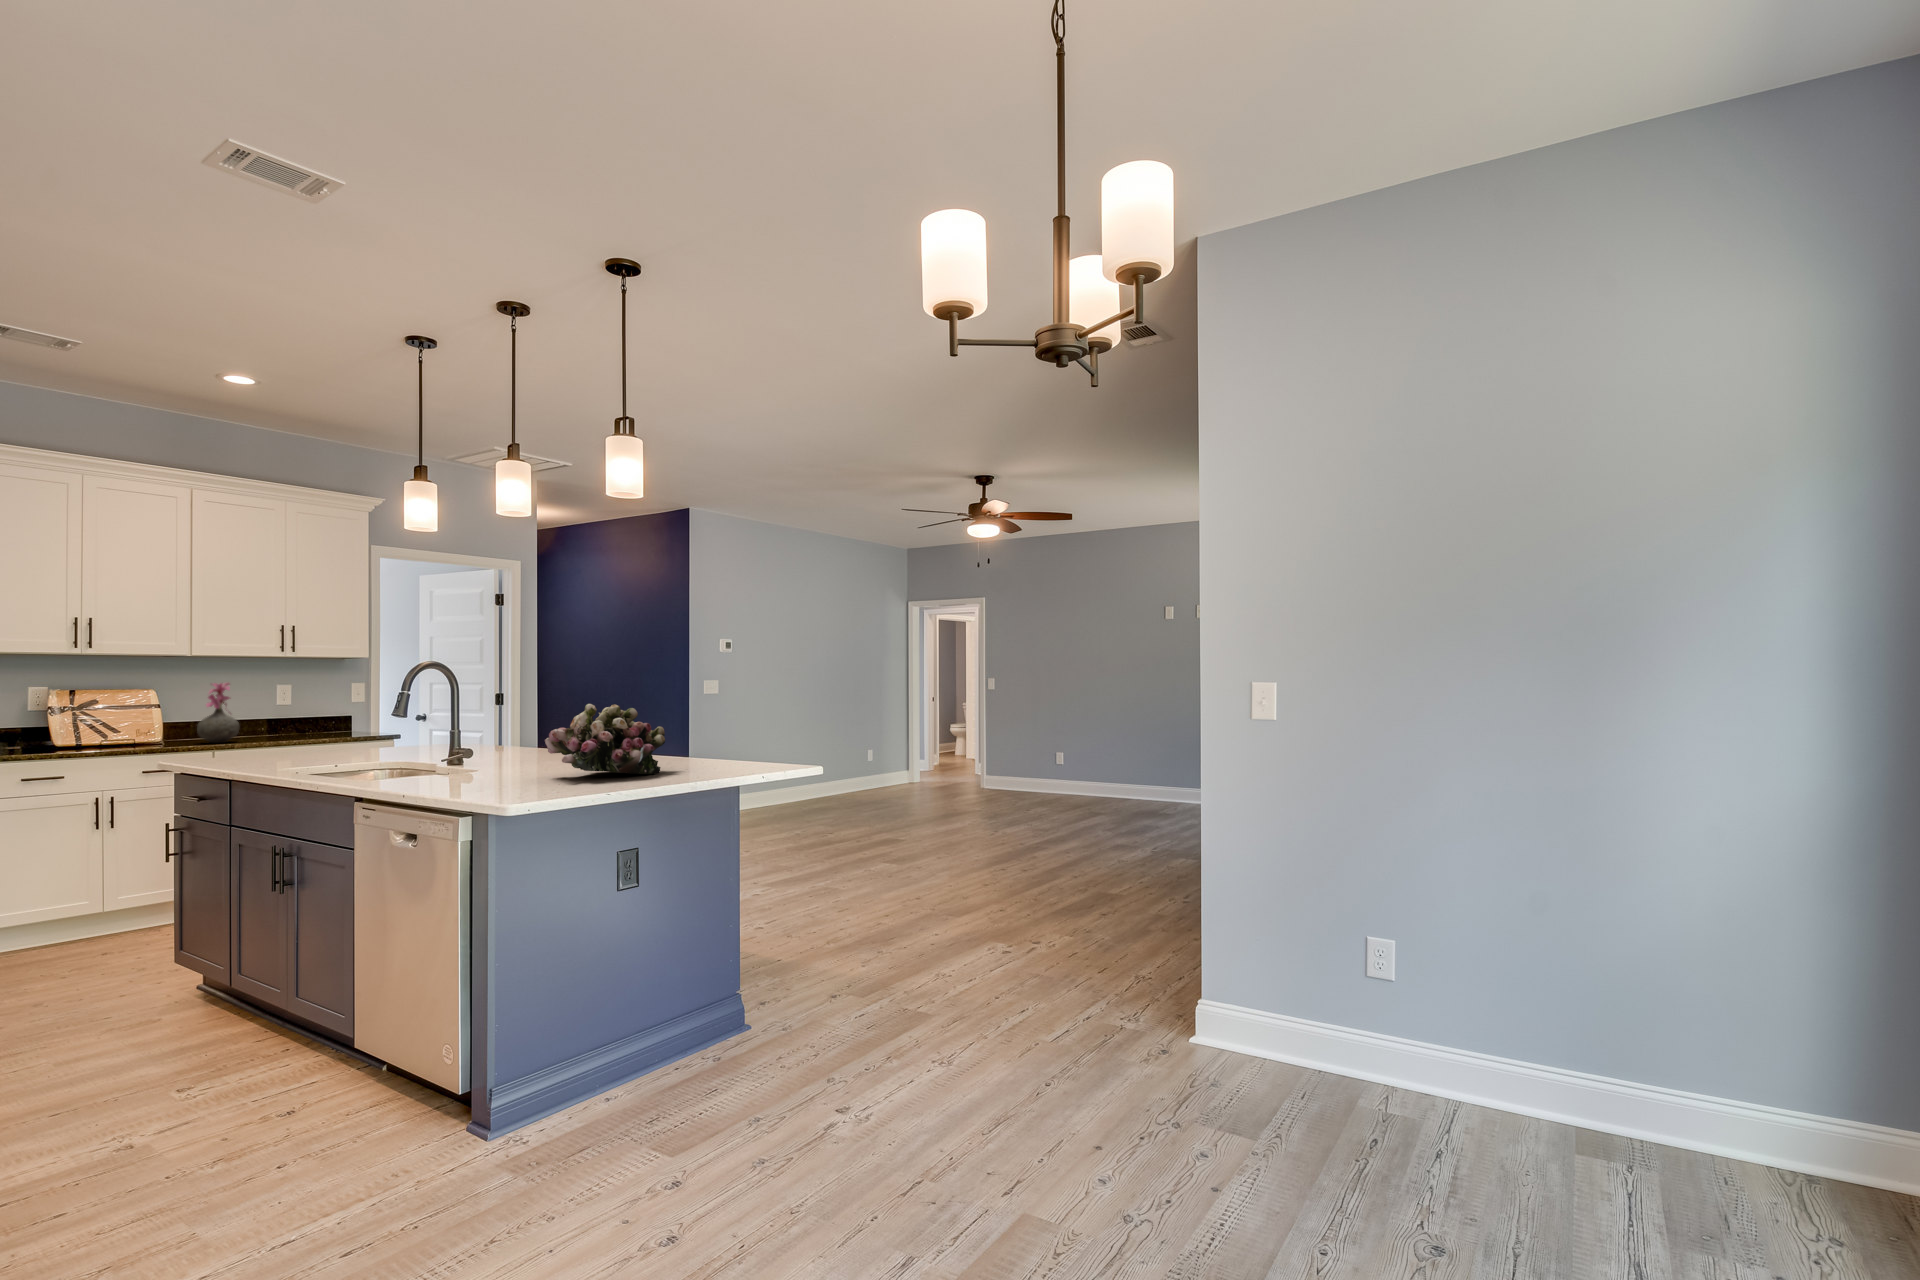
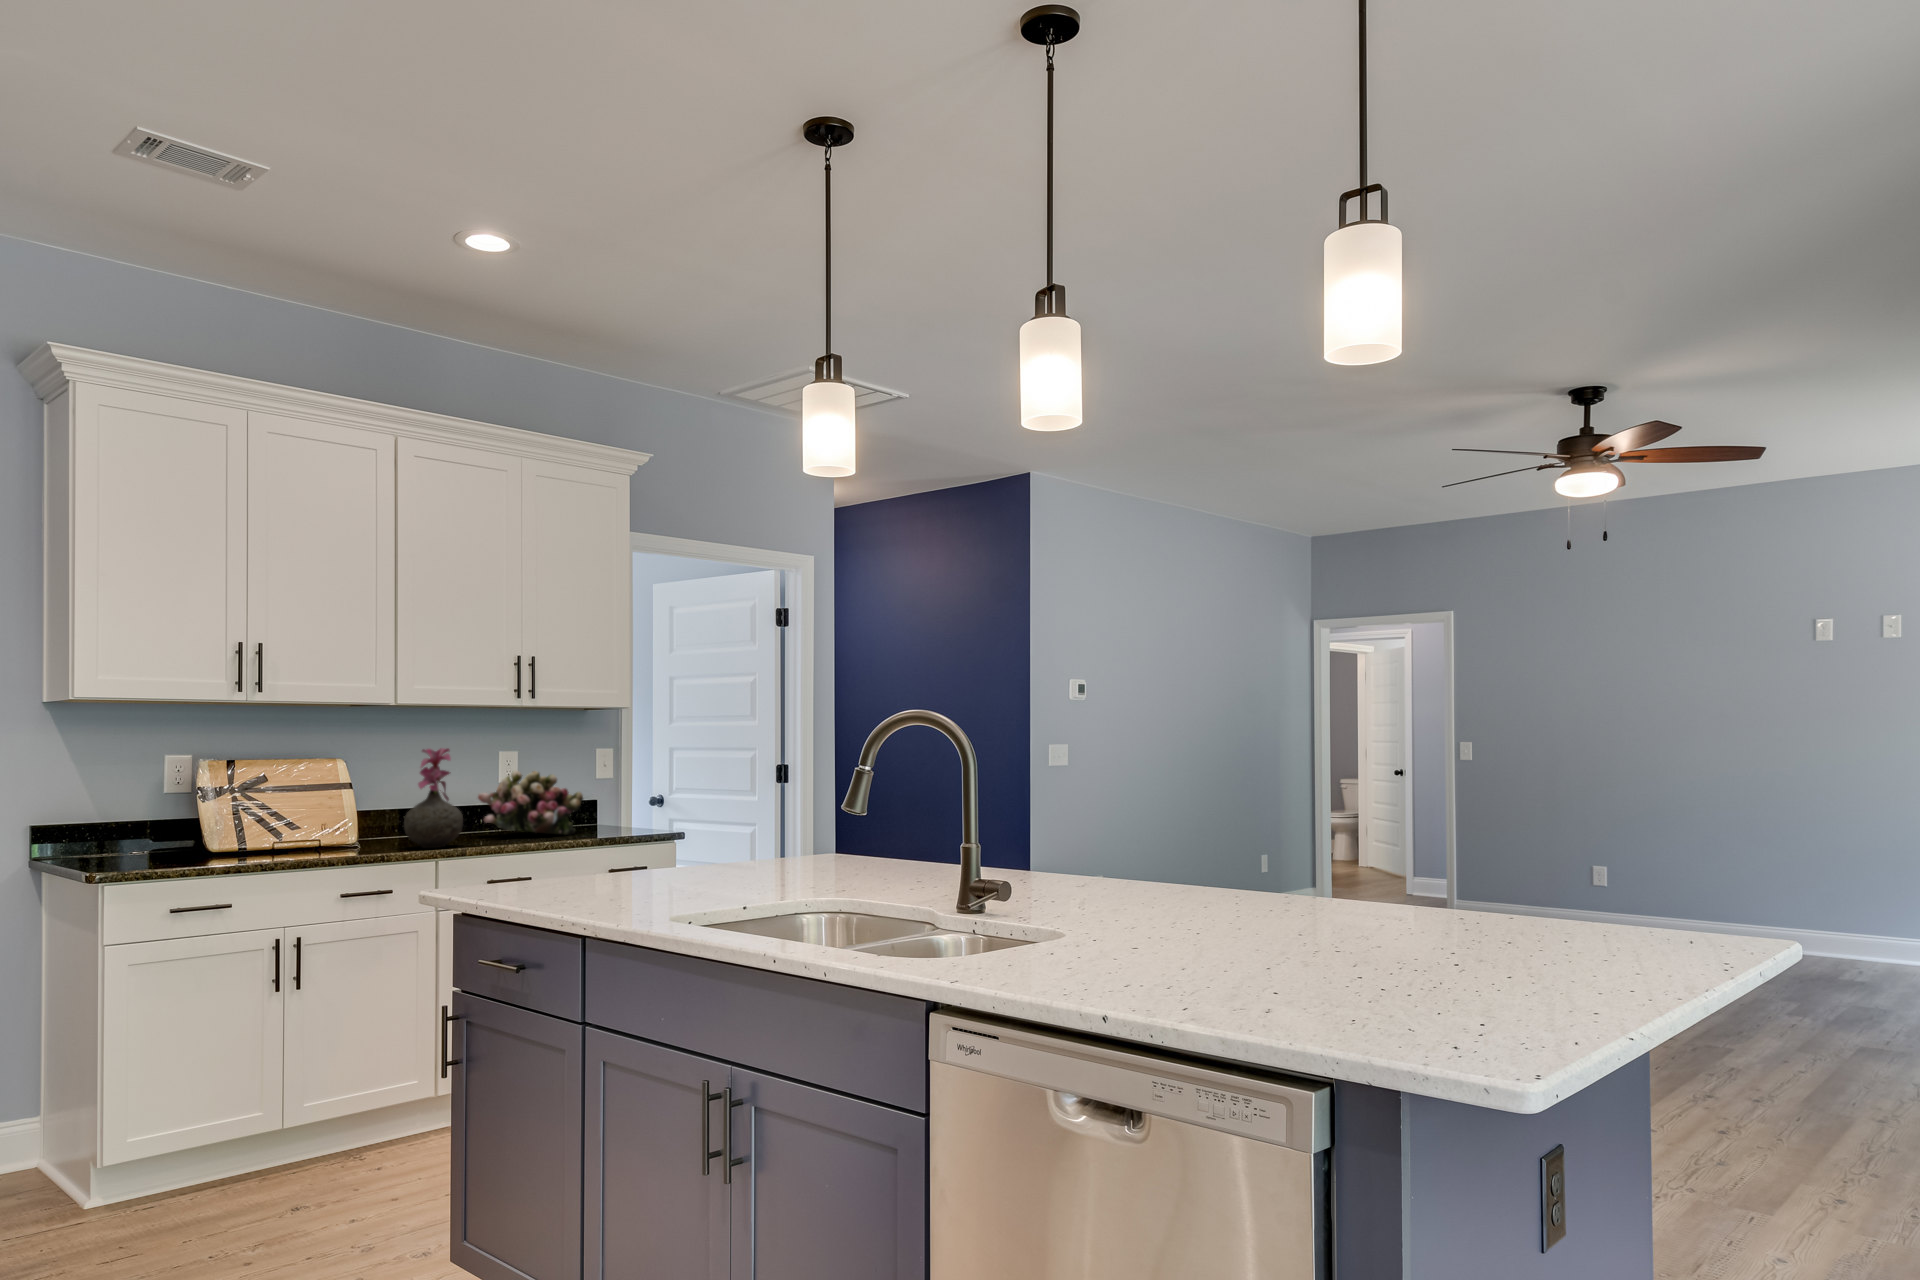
flower arrangement: present [545,704,665,774] -> present [478,770,583,835]

